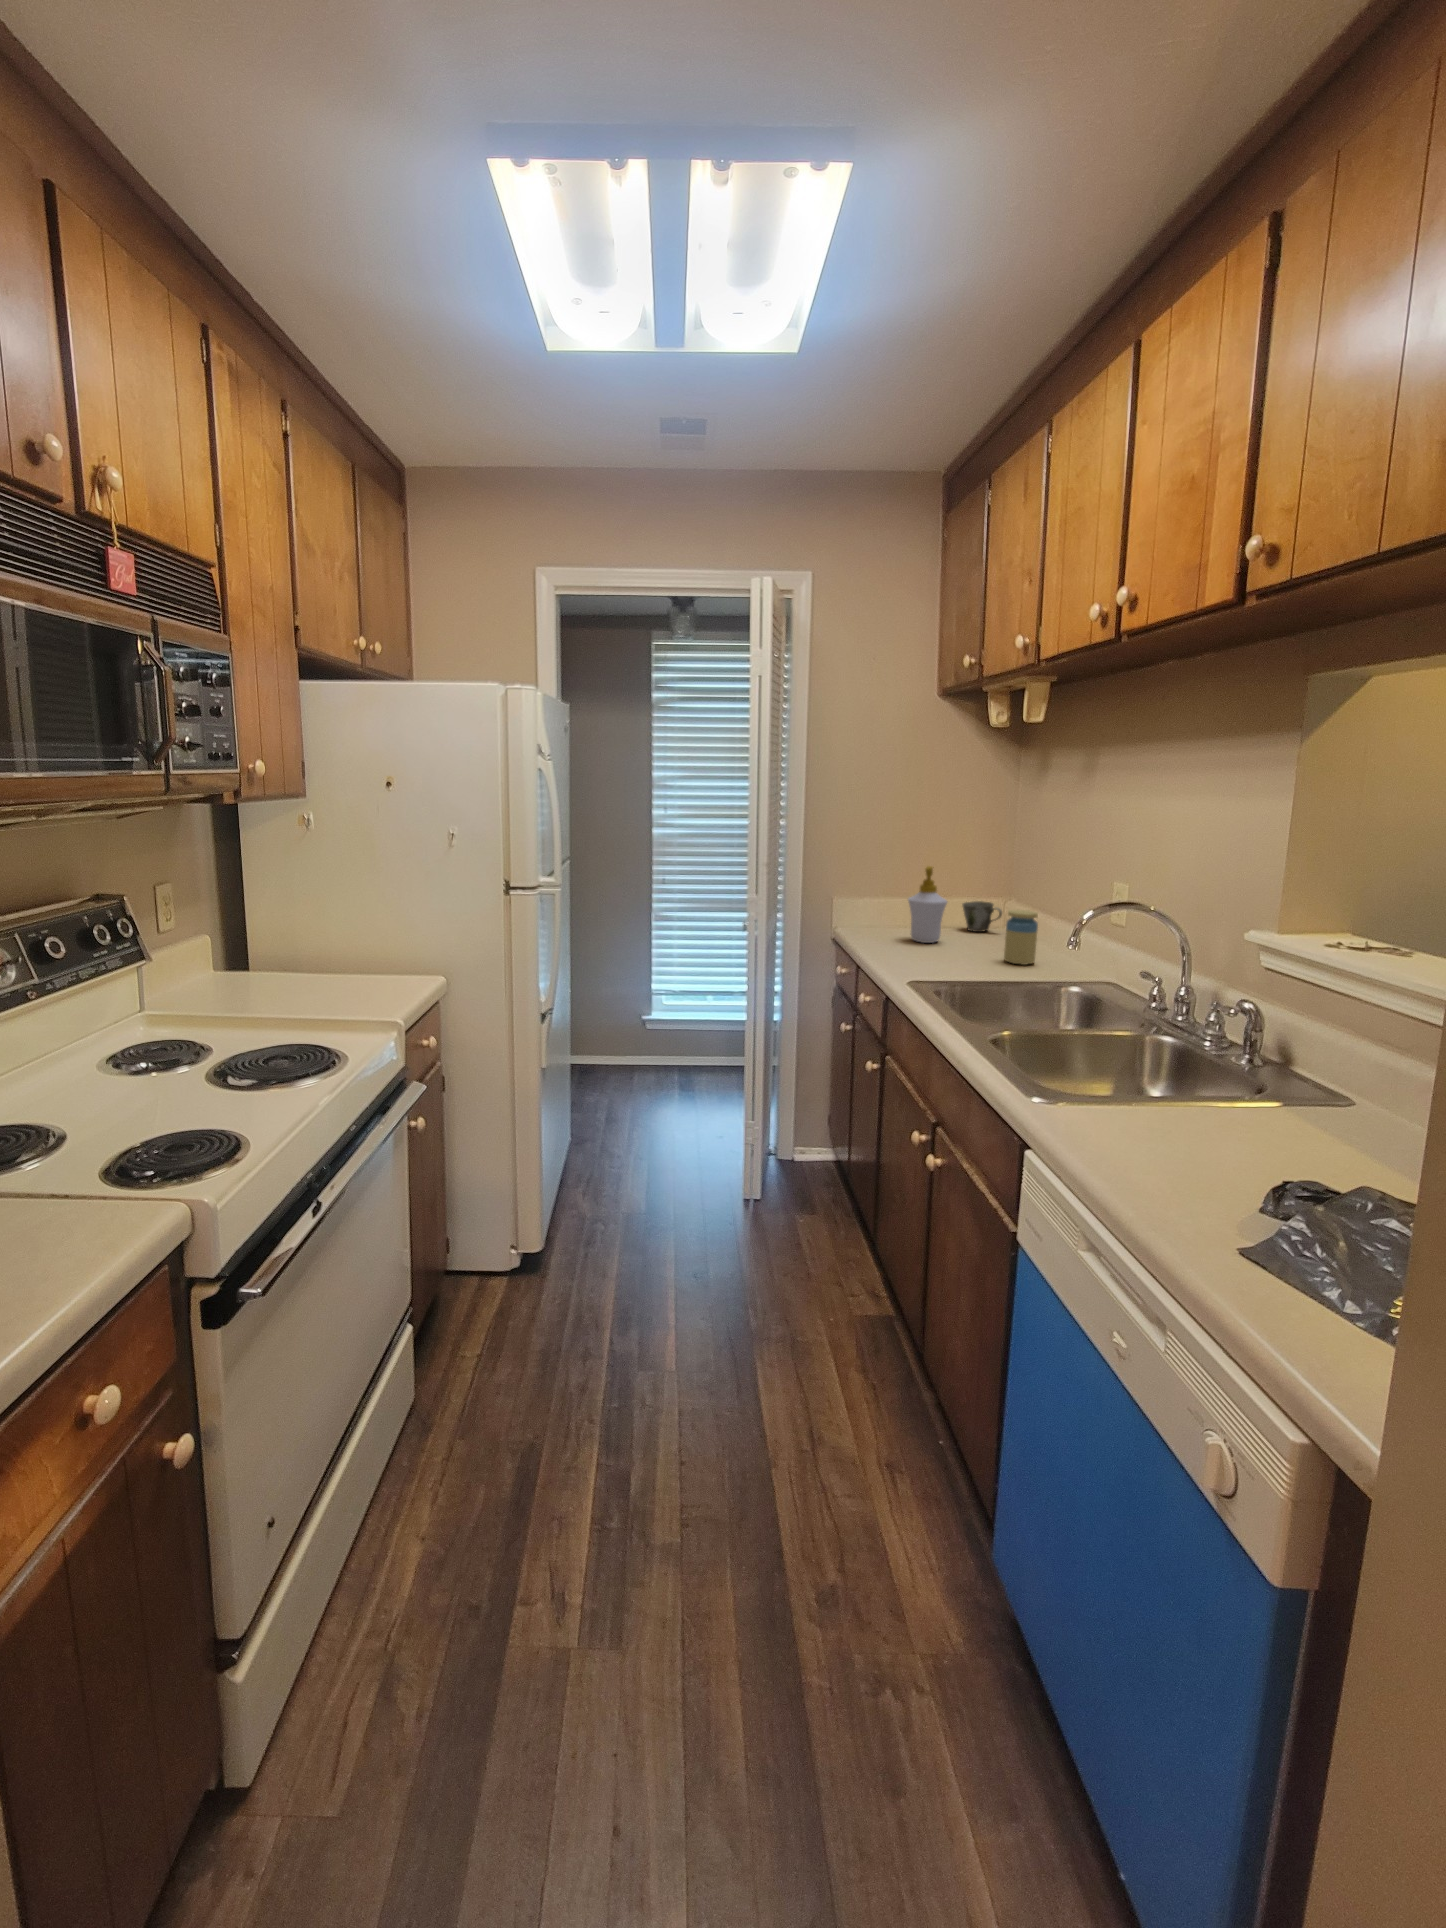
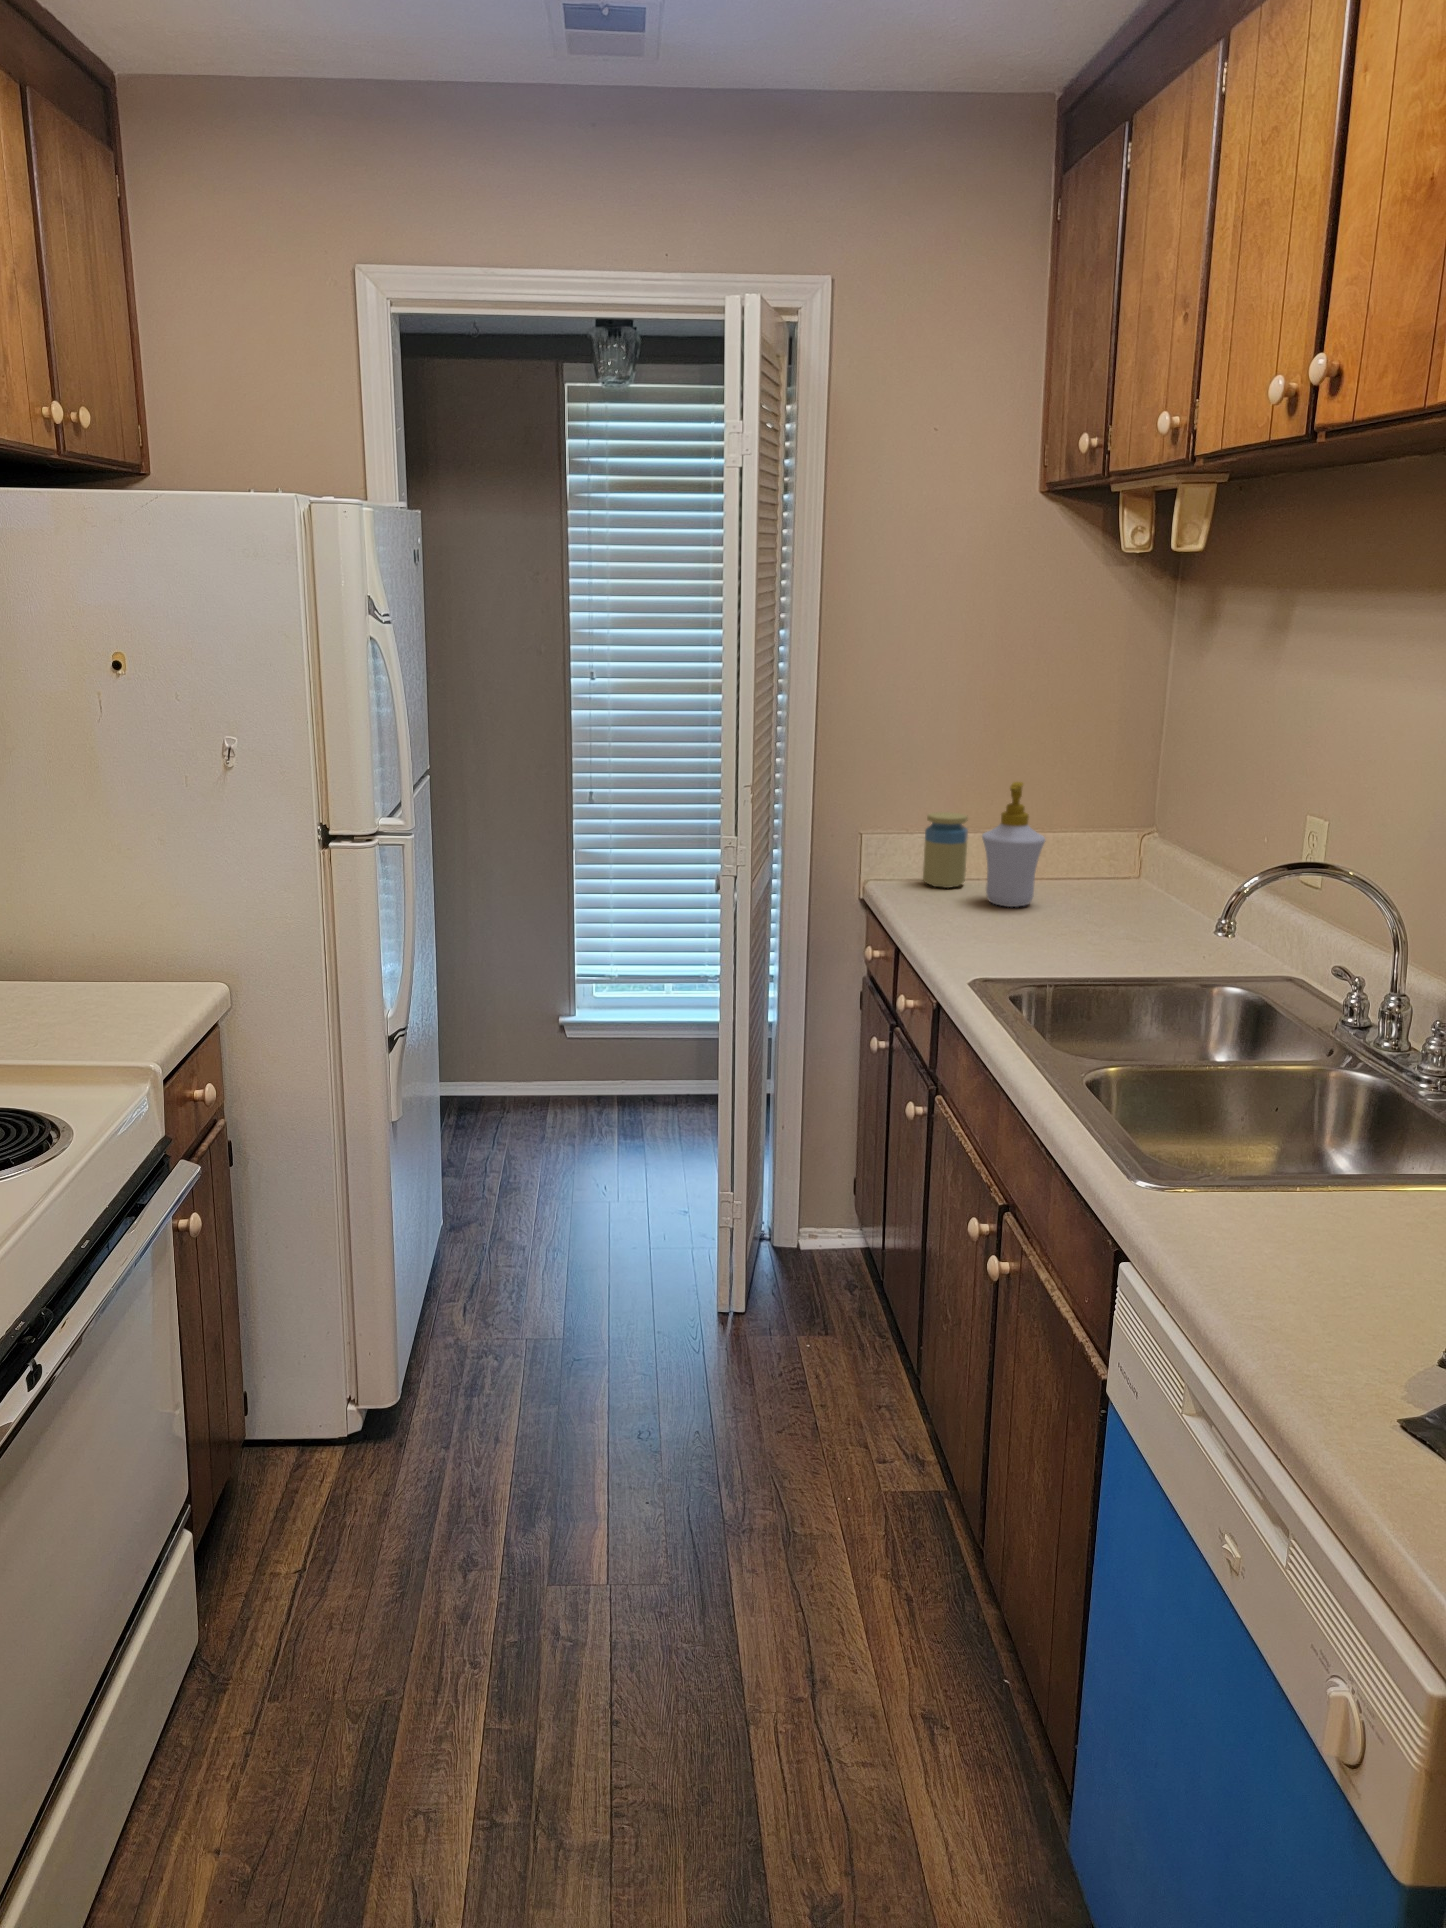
mug: present [962,901,1002,932] -> none [1072,834,1136,885]
jar: present [1004,910,1038,965] -> present [923,812,968,888]

